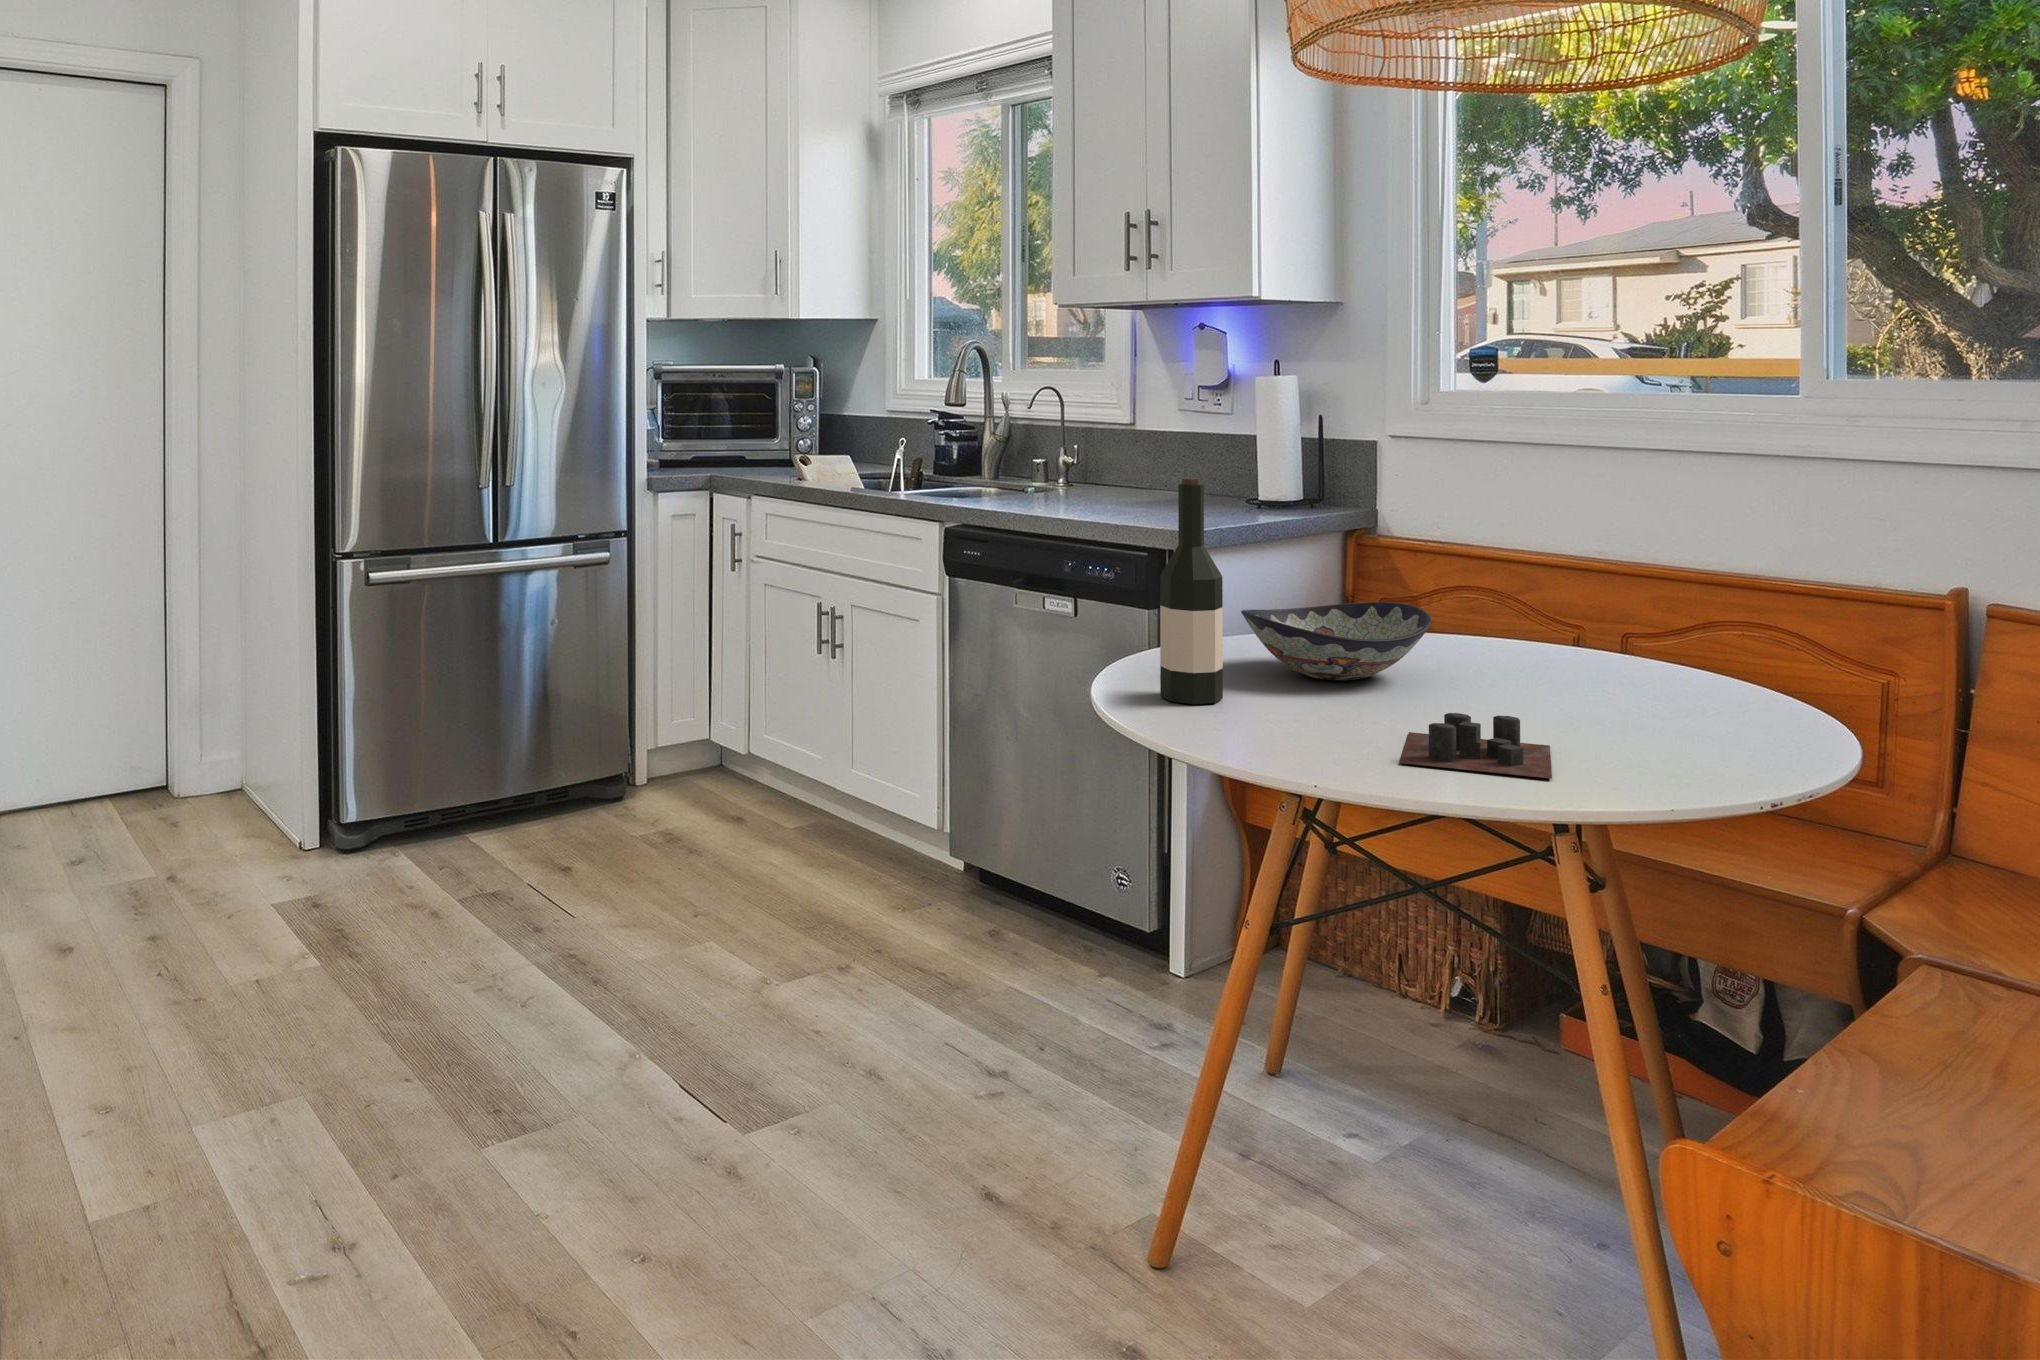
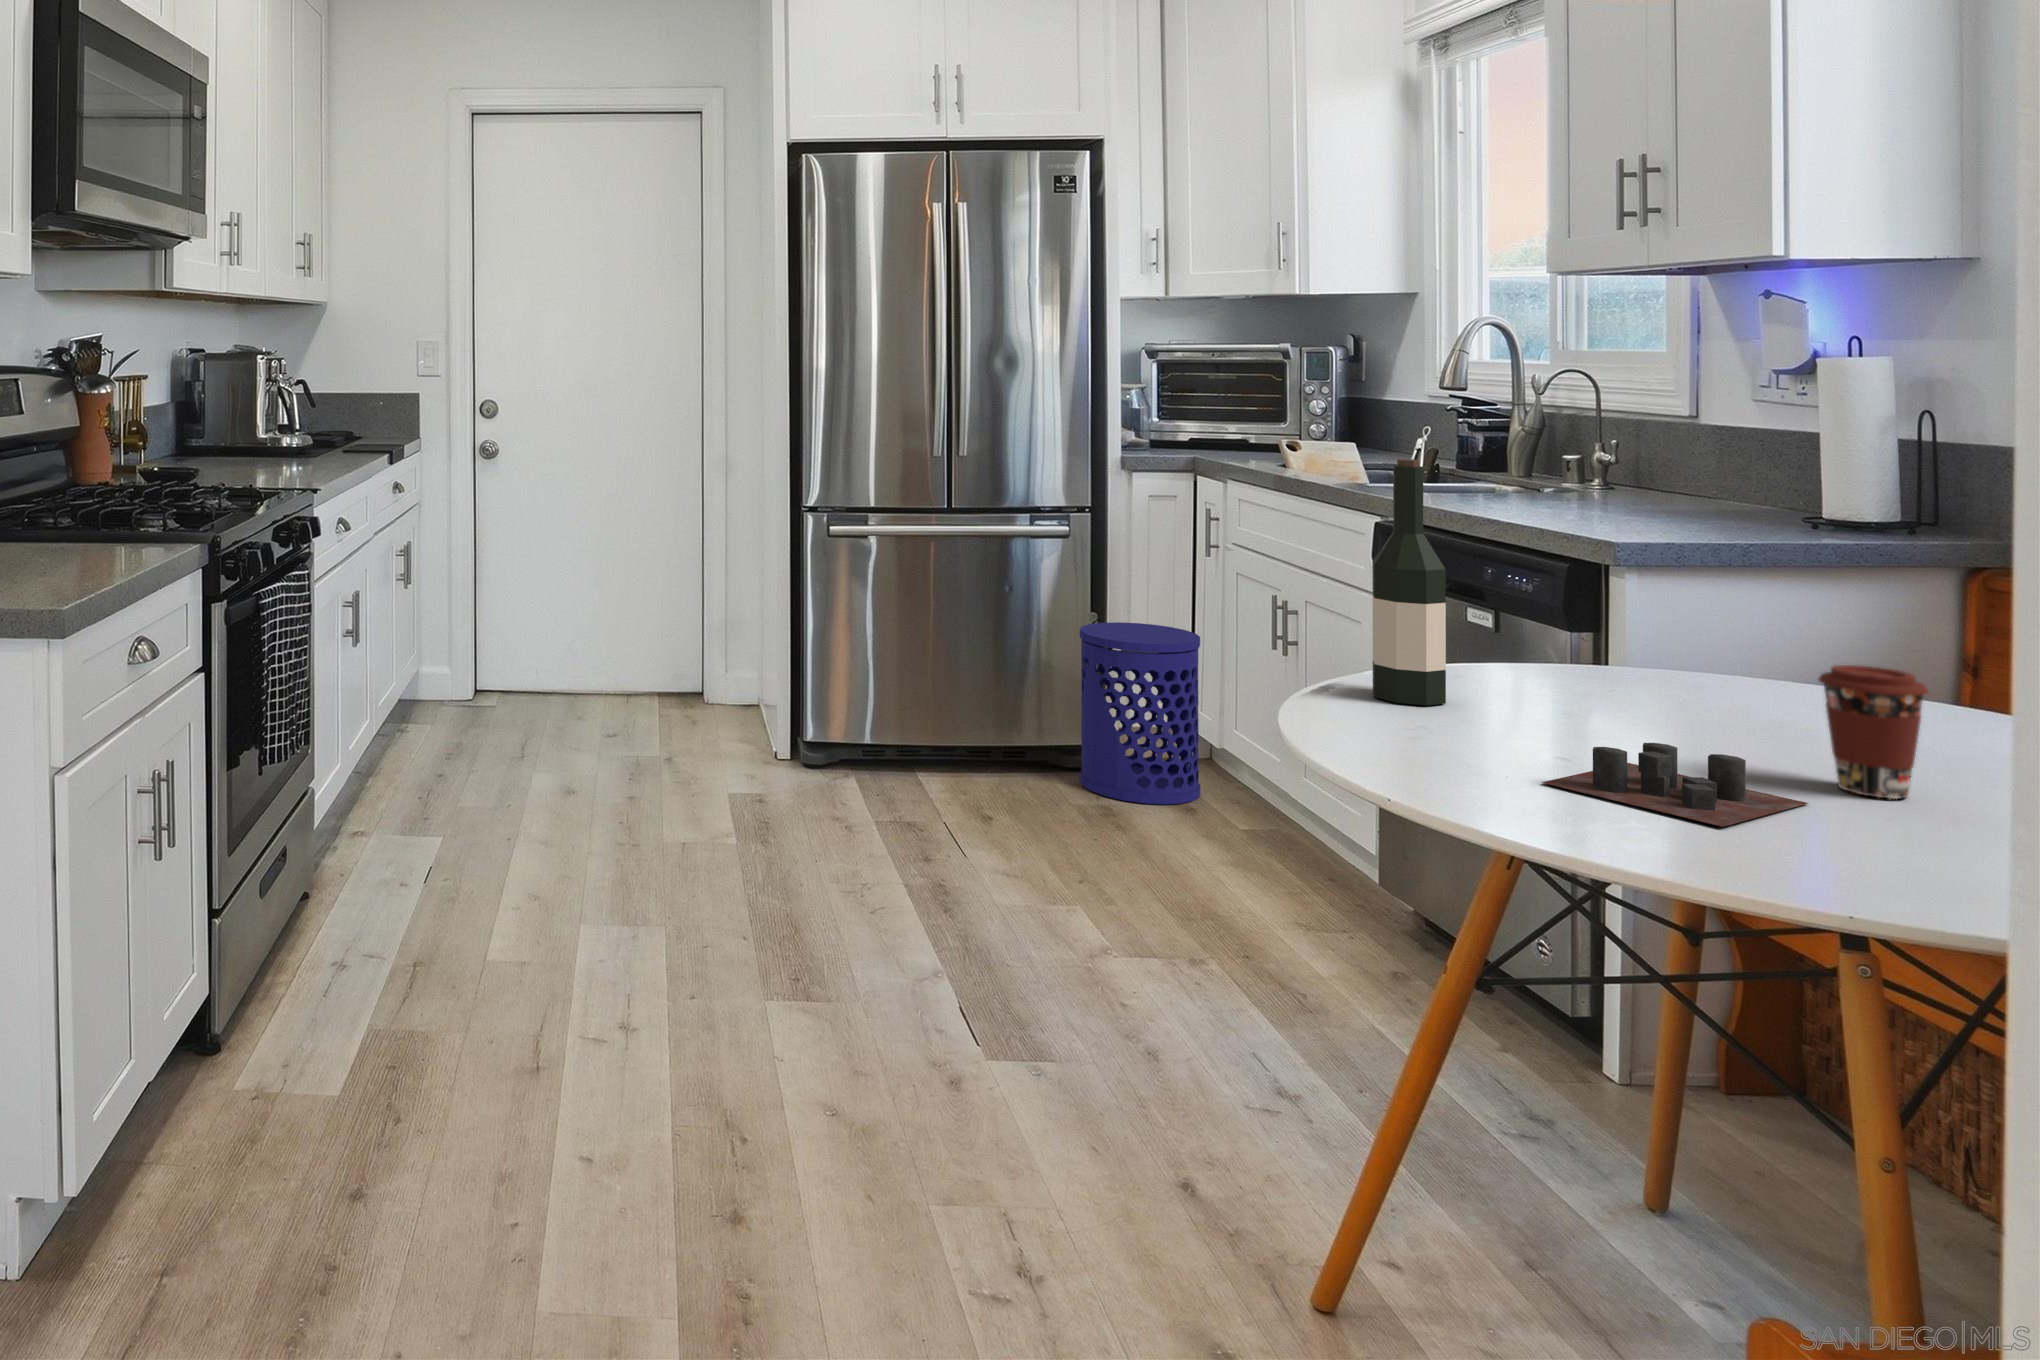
decorative bowl: present [1241,602,1432,680] -> none [1521,616,1803,712]
coffee cup: none [1521,628,1594,732] -> present [1819,665,1929,799]
waste bin: none [624,643,737,825] -> present [1079,622,1201,804]

